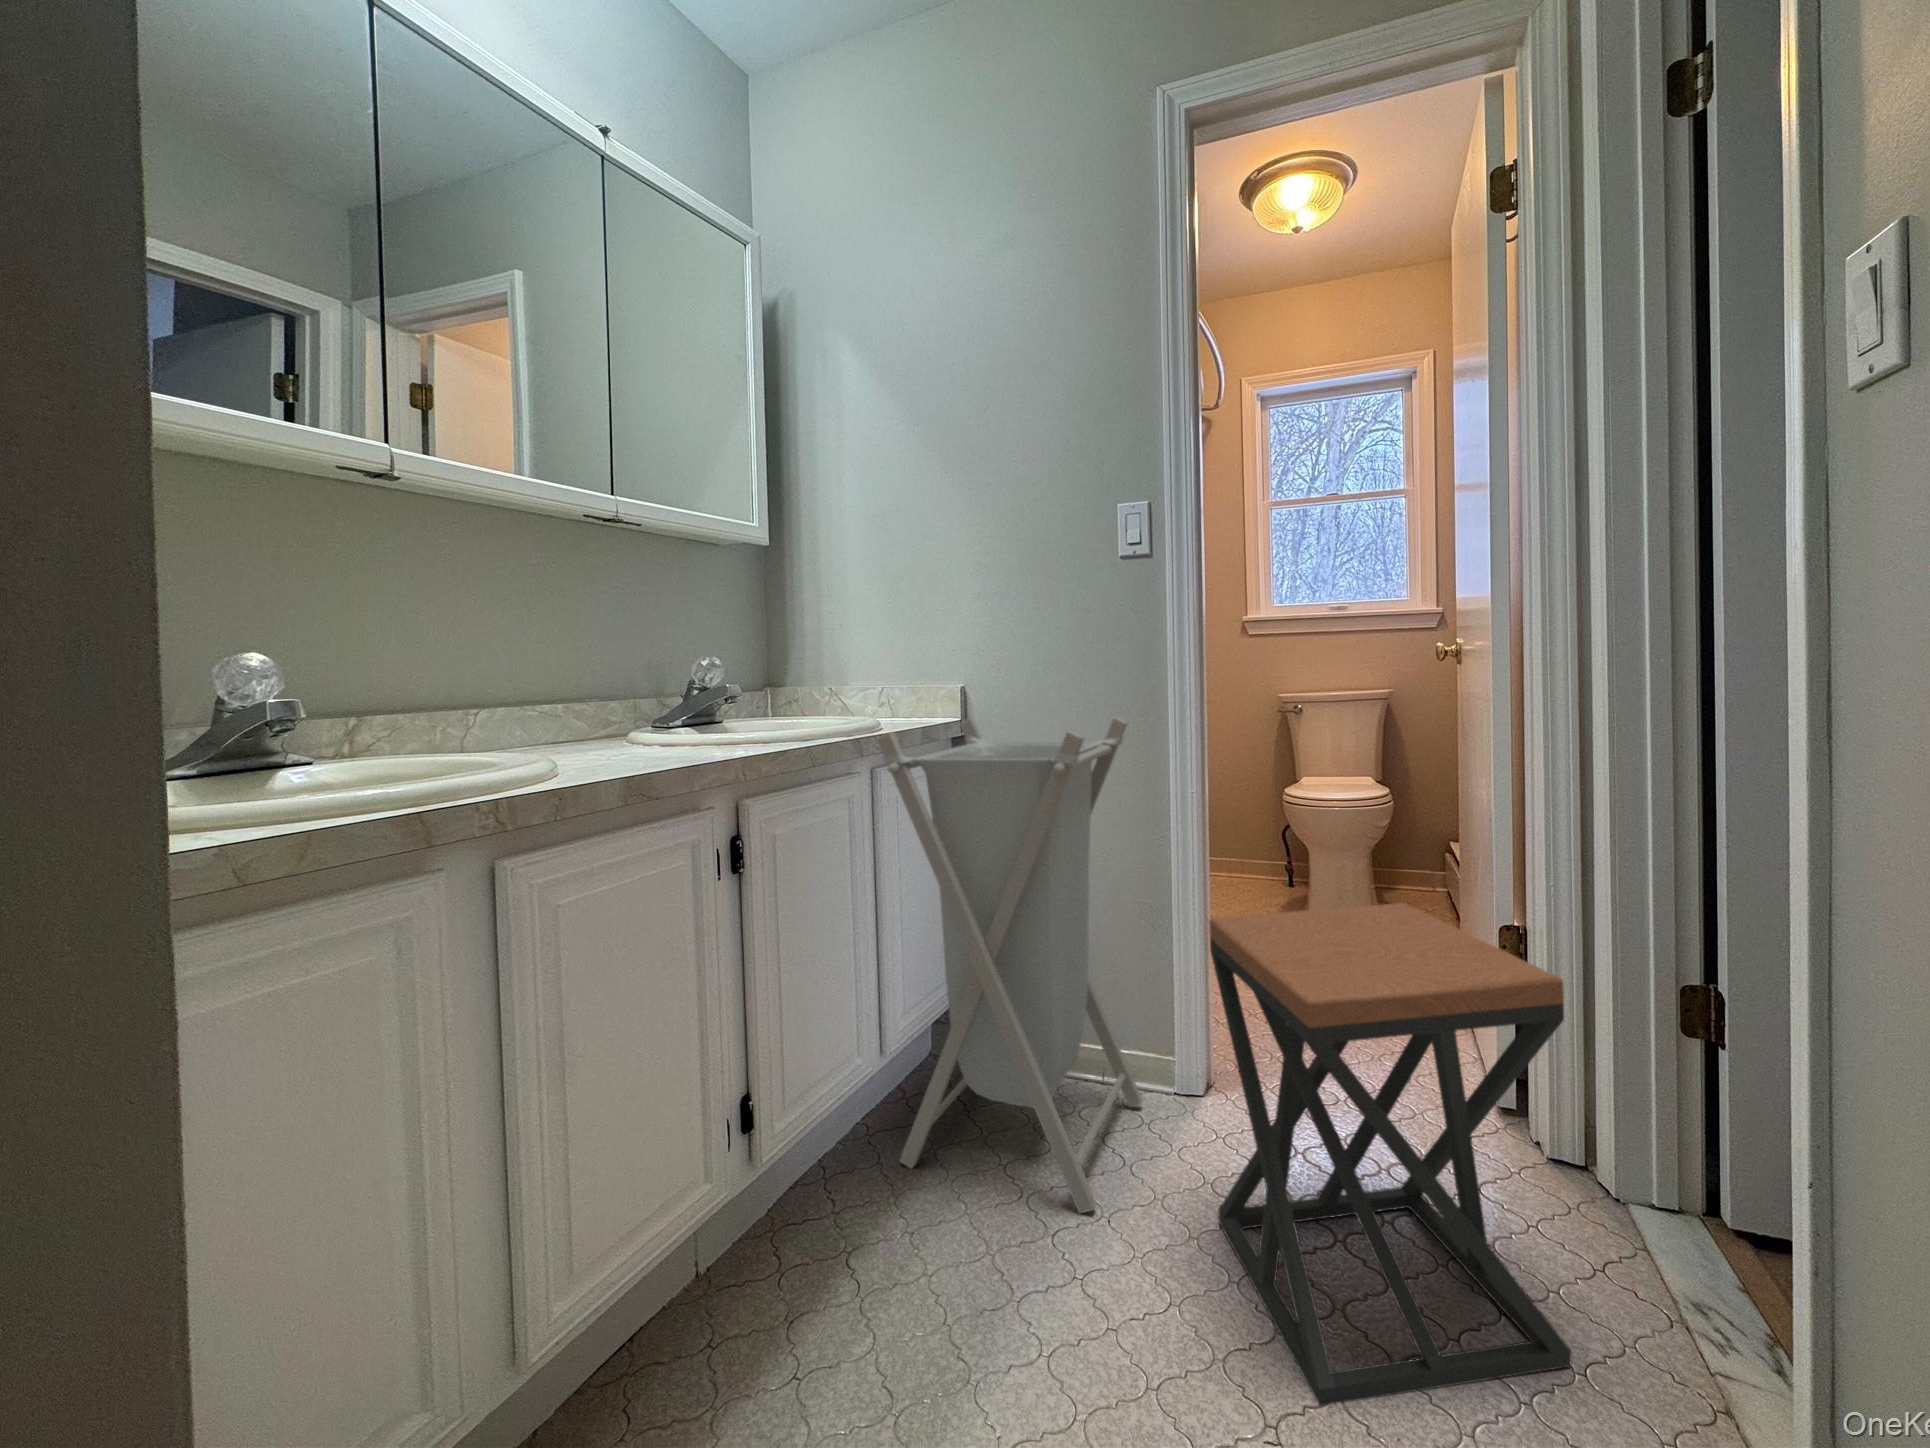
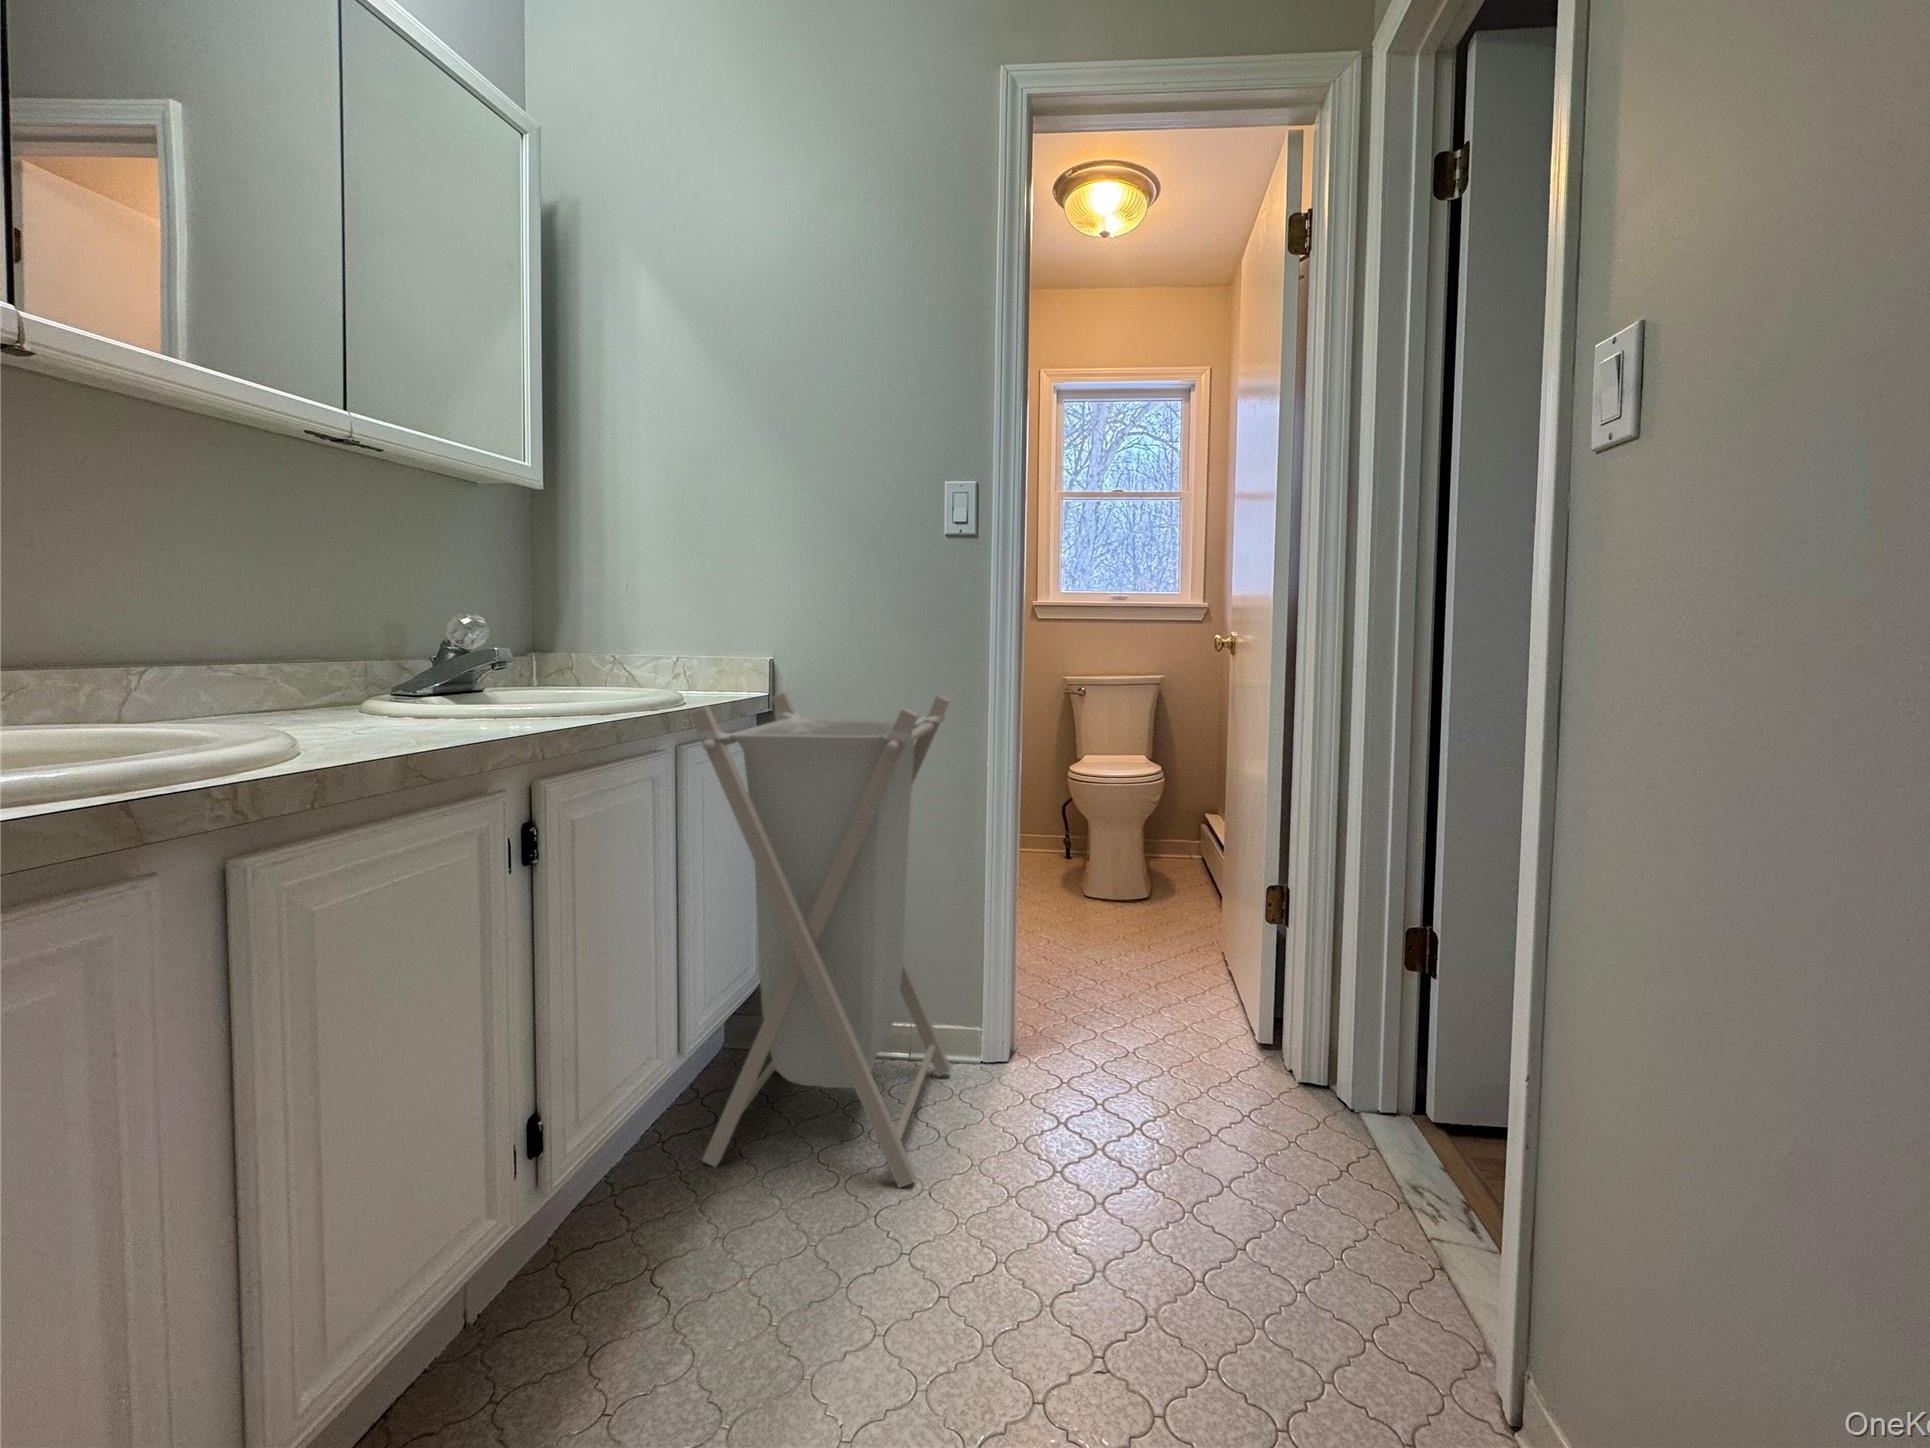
stool: present [1209,903,1571,1406] -> none [1033,868,1343,1333]

